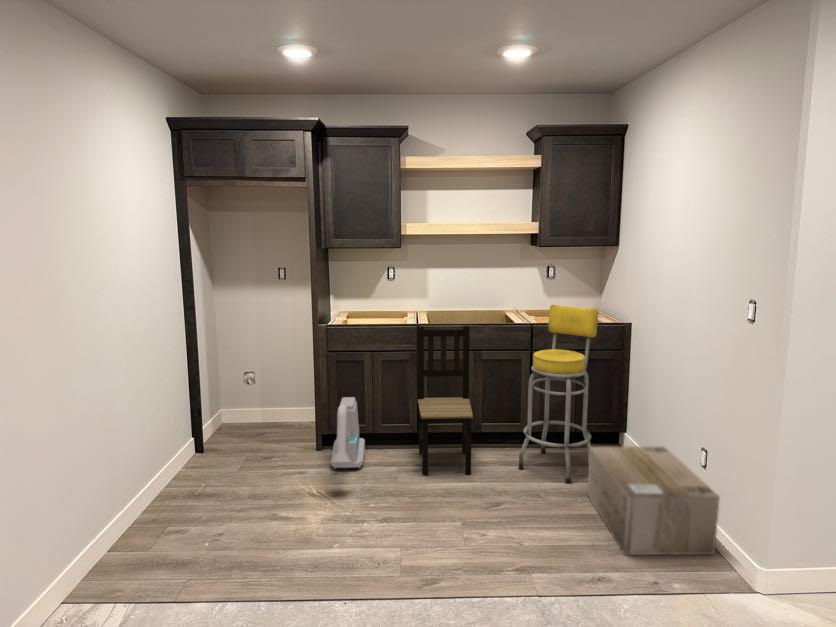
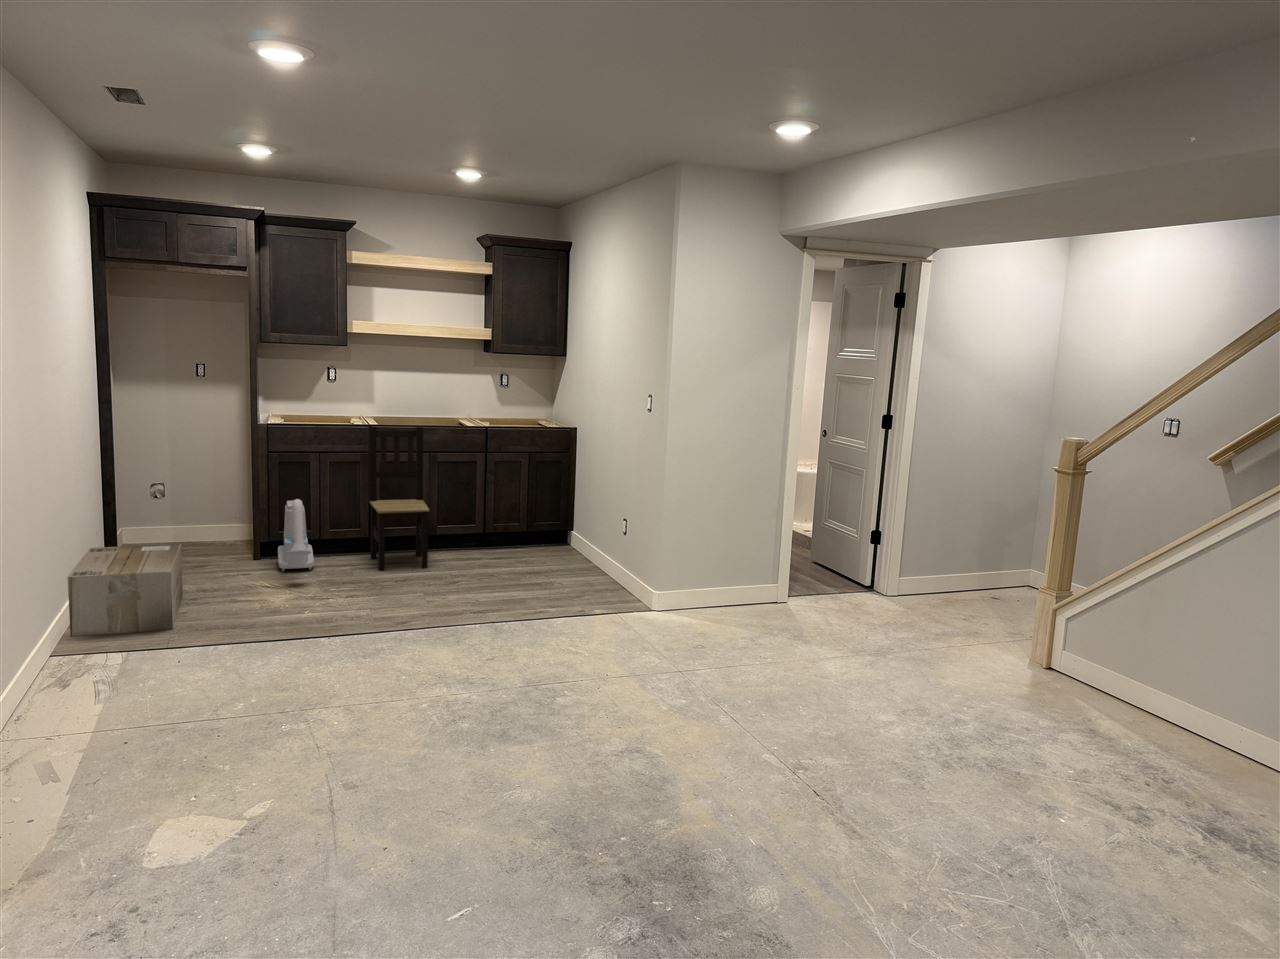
bar stool: present [518,305,598,484] -> none [473,407,545,569]
cardboard box: present [587,446,719,555] -> present [67,544,183,637]

